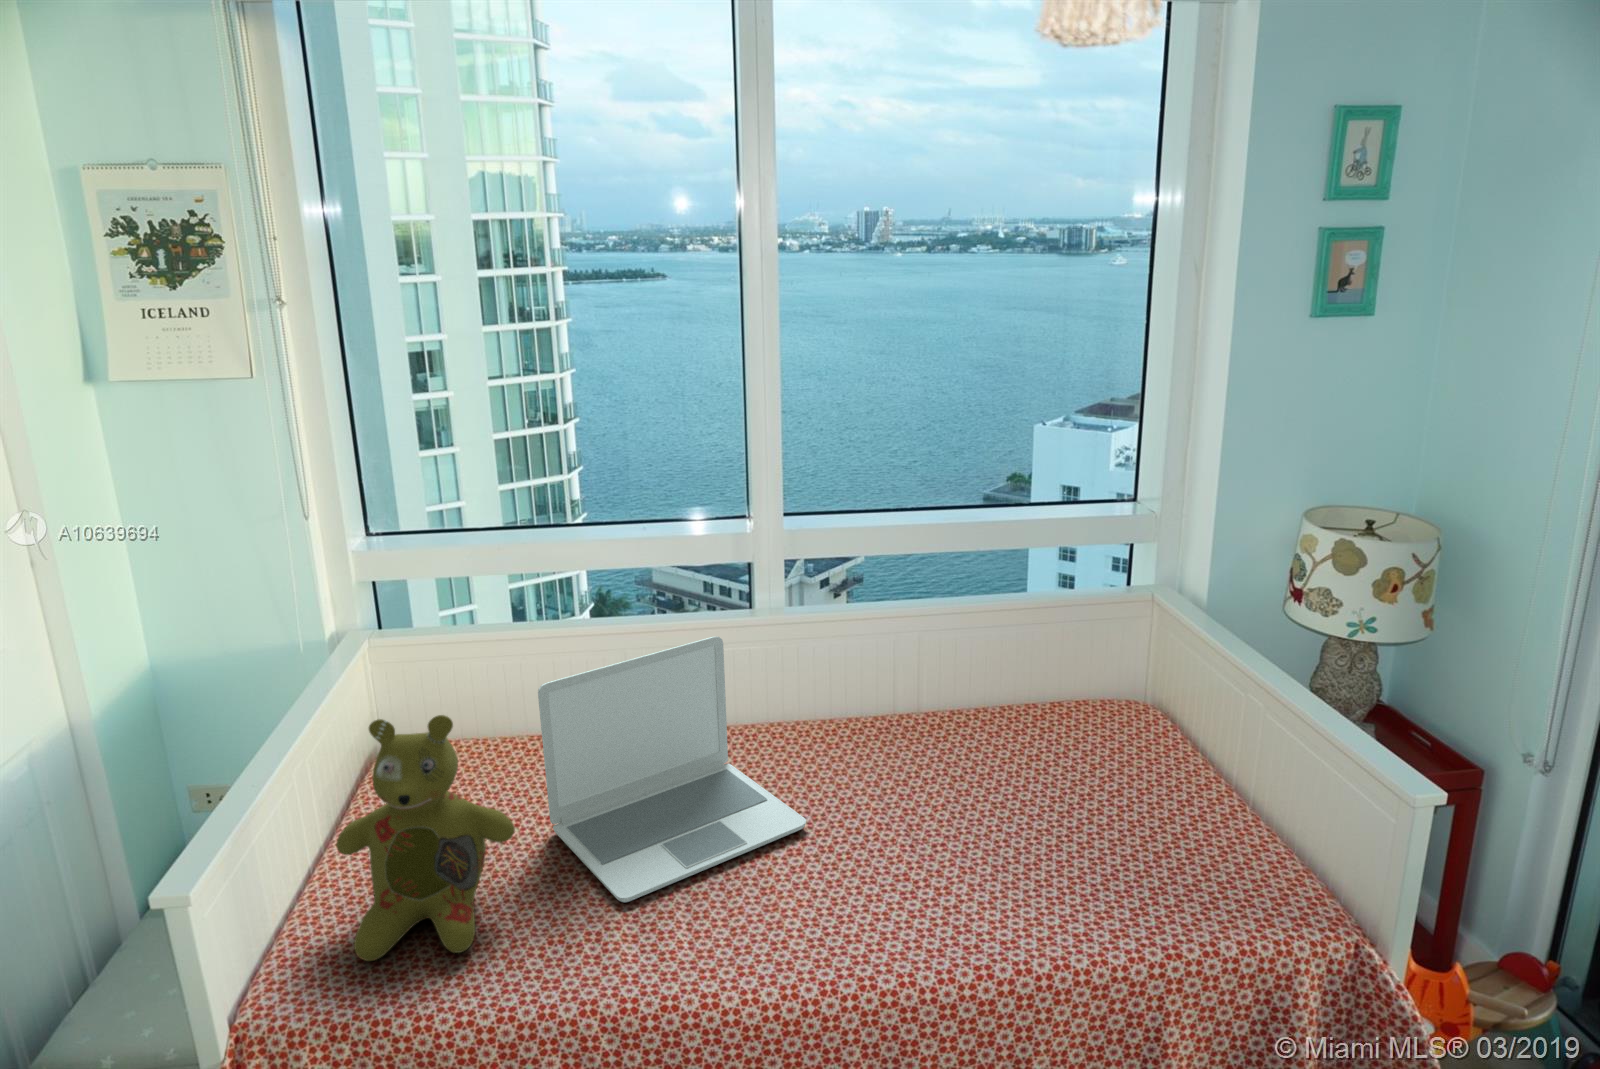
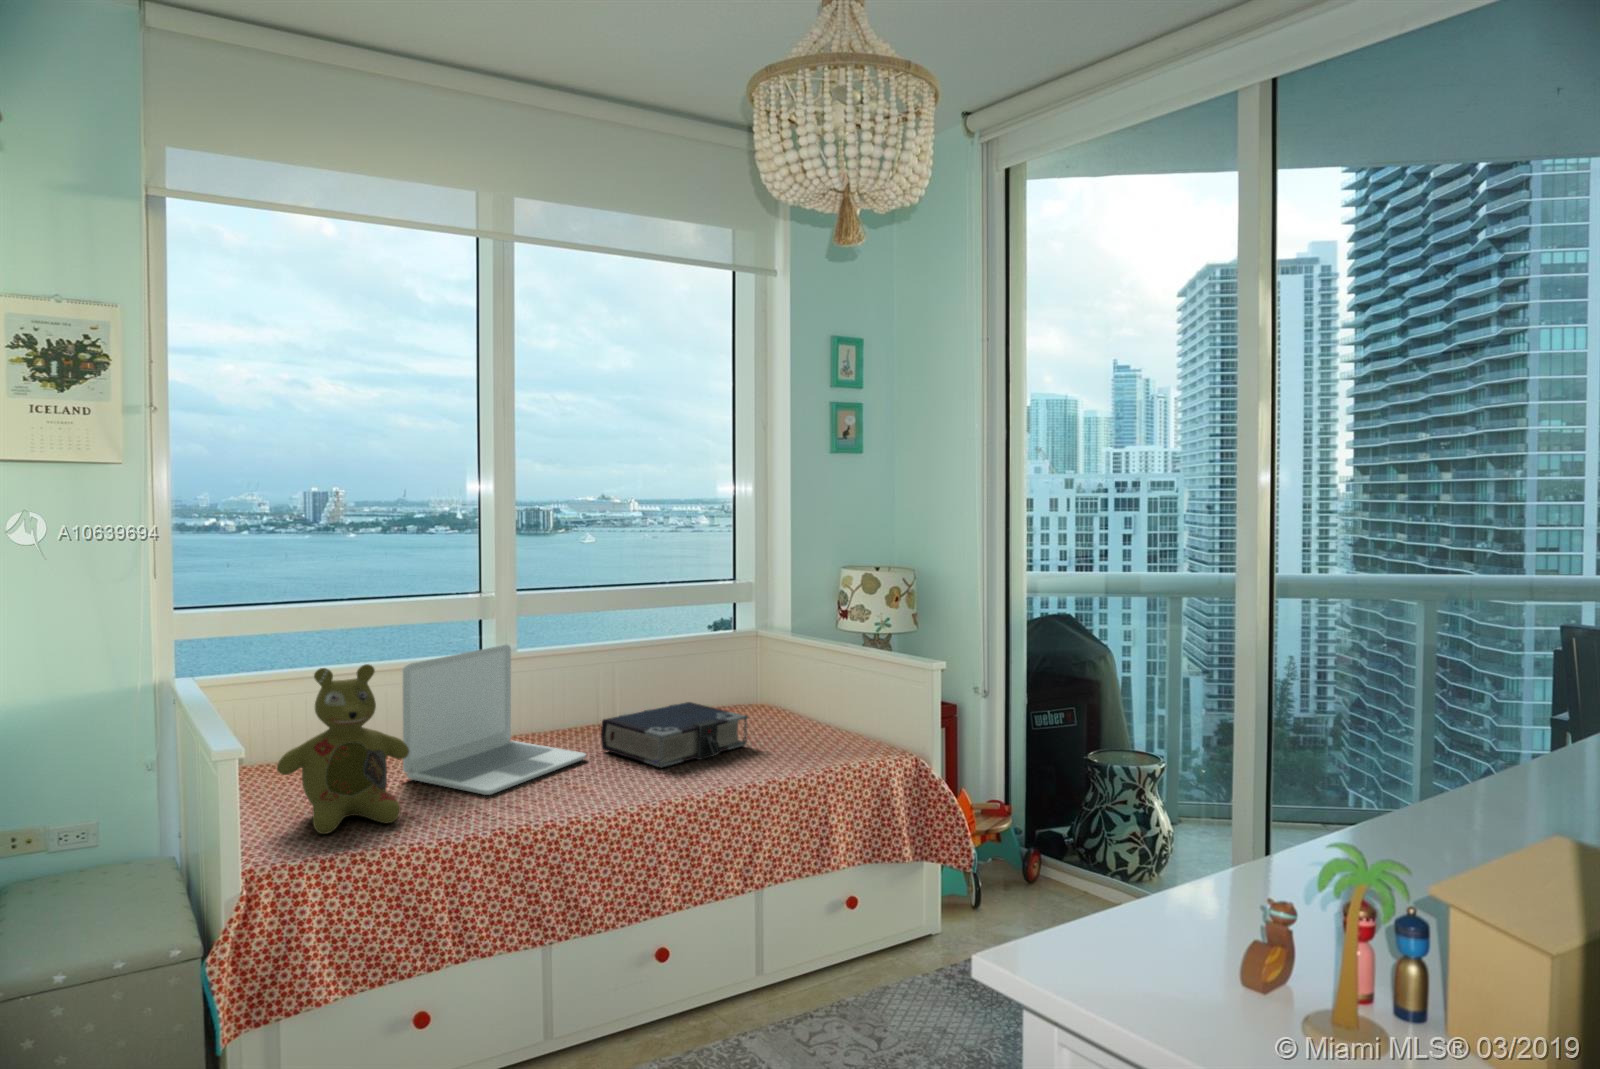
book: none [838,736,1068,882] -> present [601,702,748,767]

